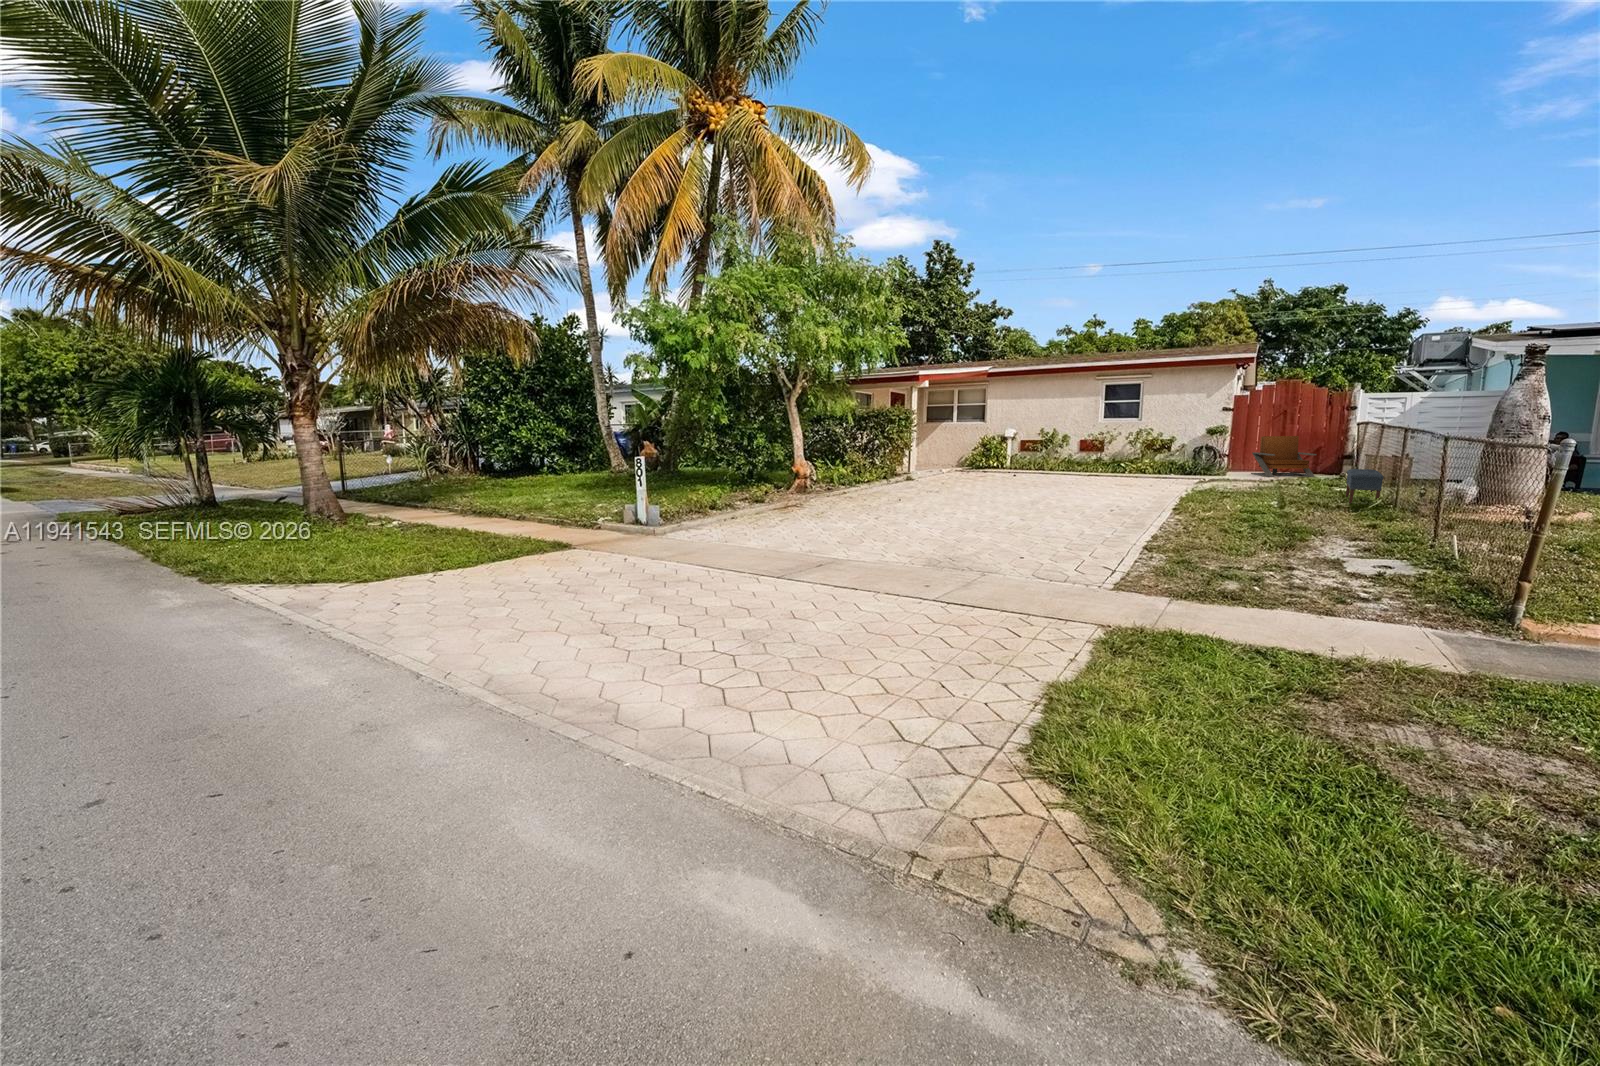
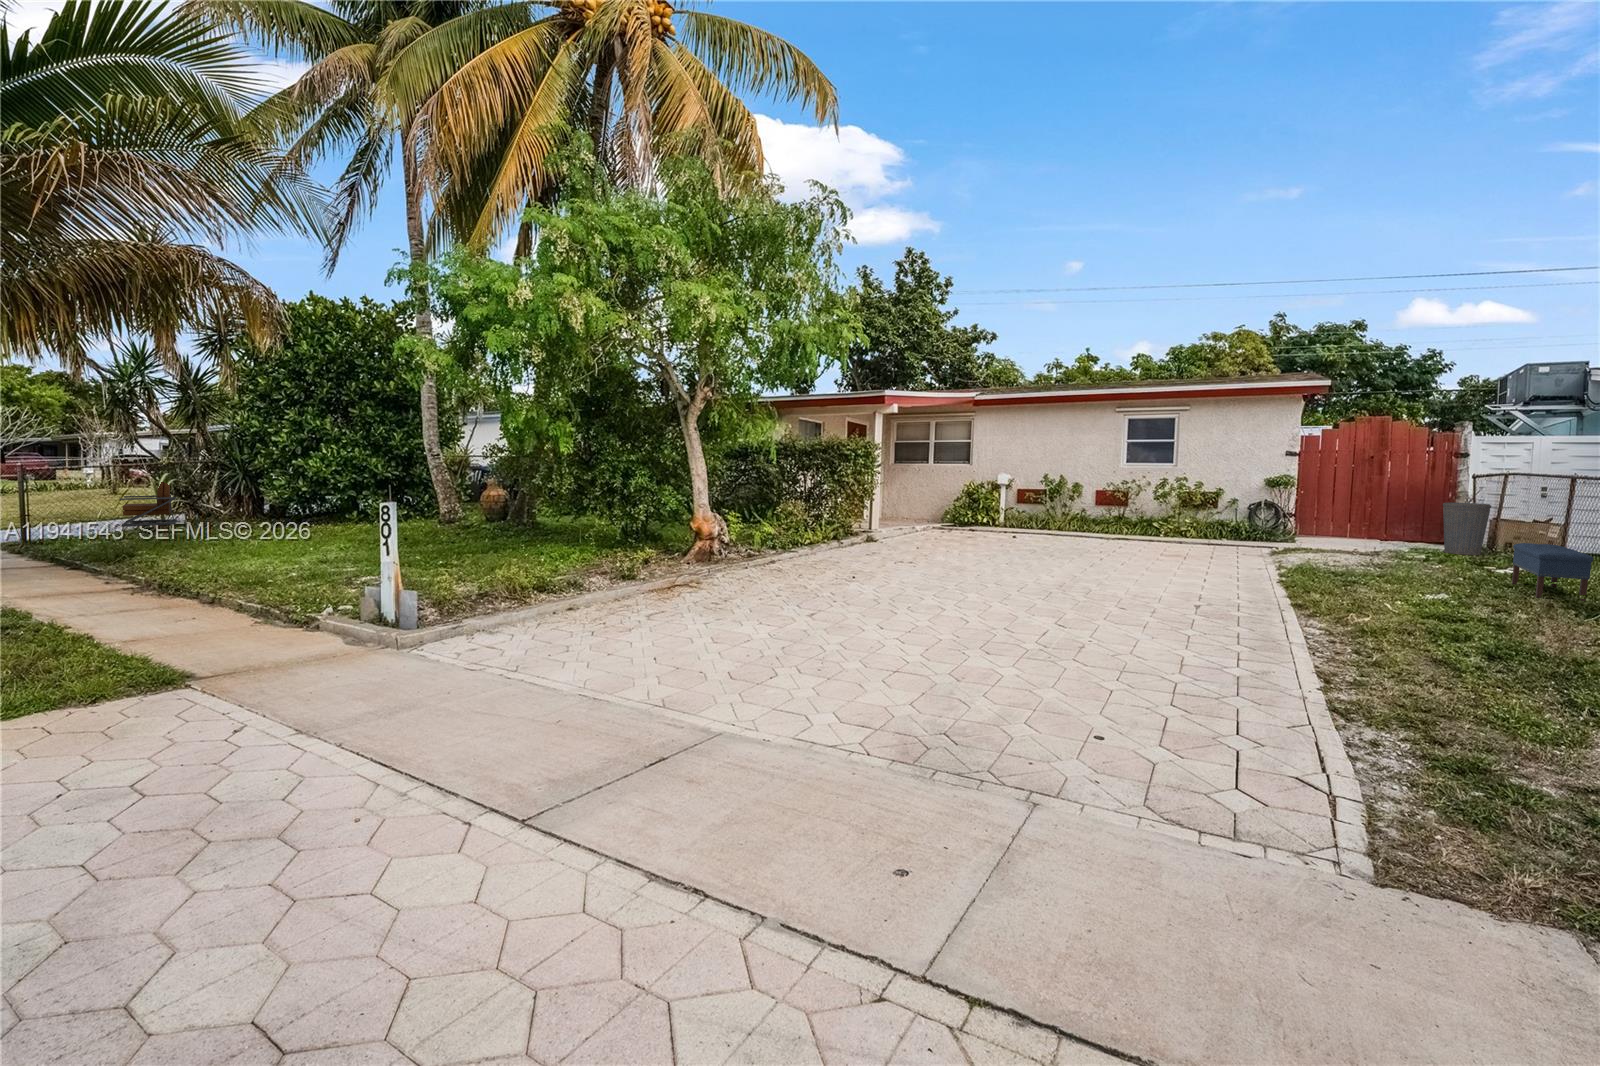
lounge chair: present [1251,436,1317,477] -> present [120,482,177,526]
trash can: none [1328,443,1362,481] -> present [1443,503,1491,555]

